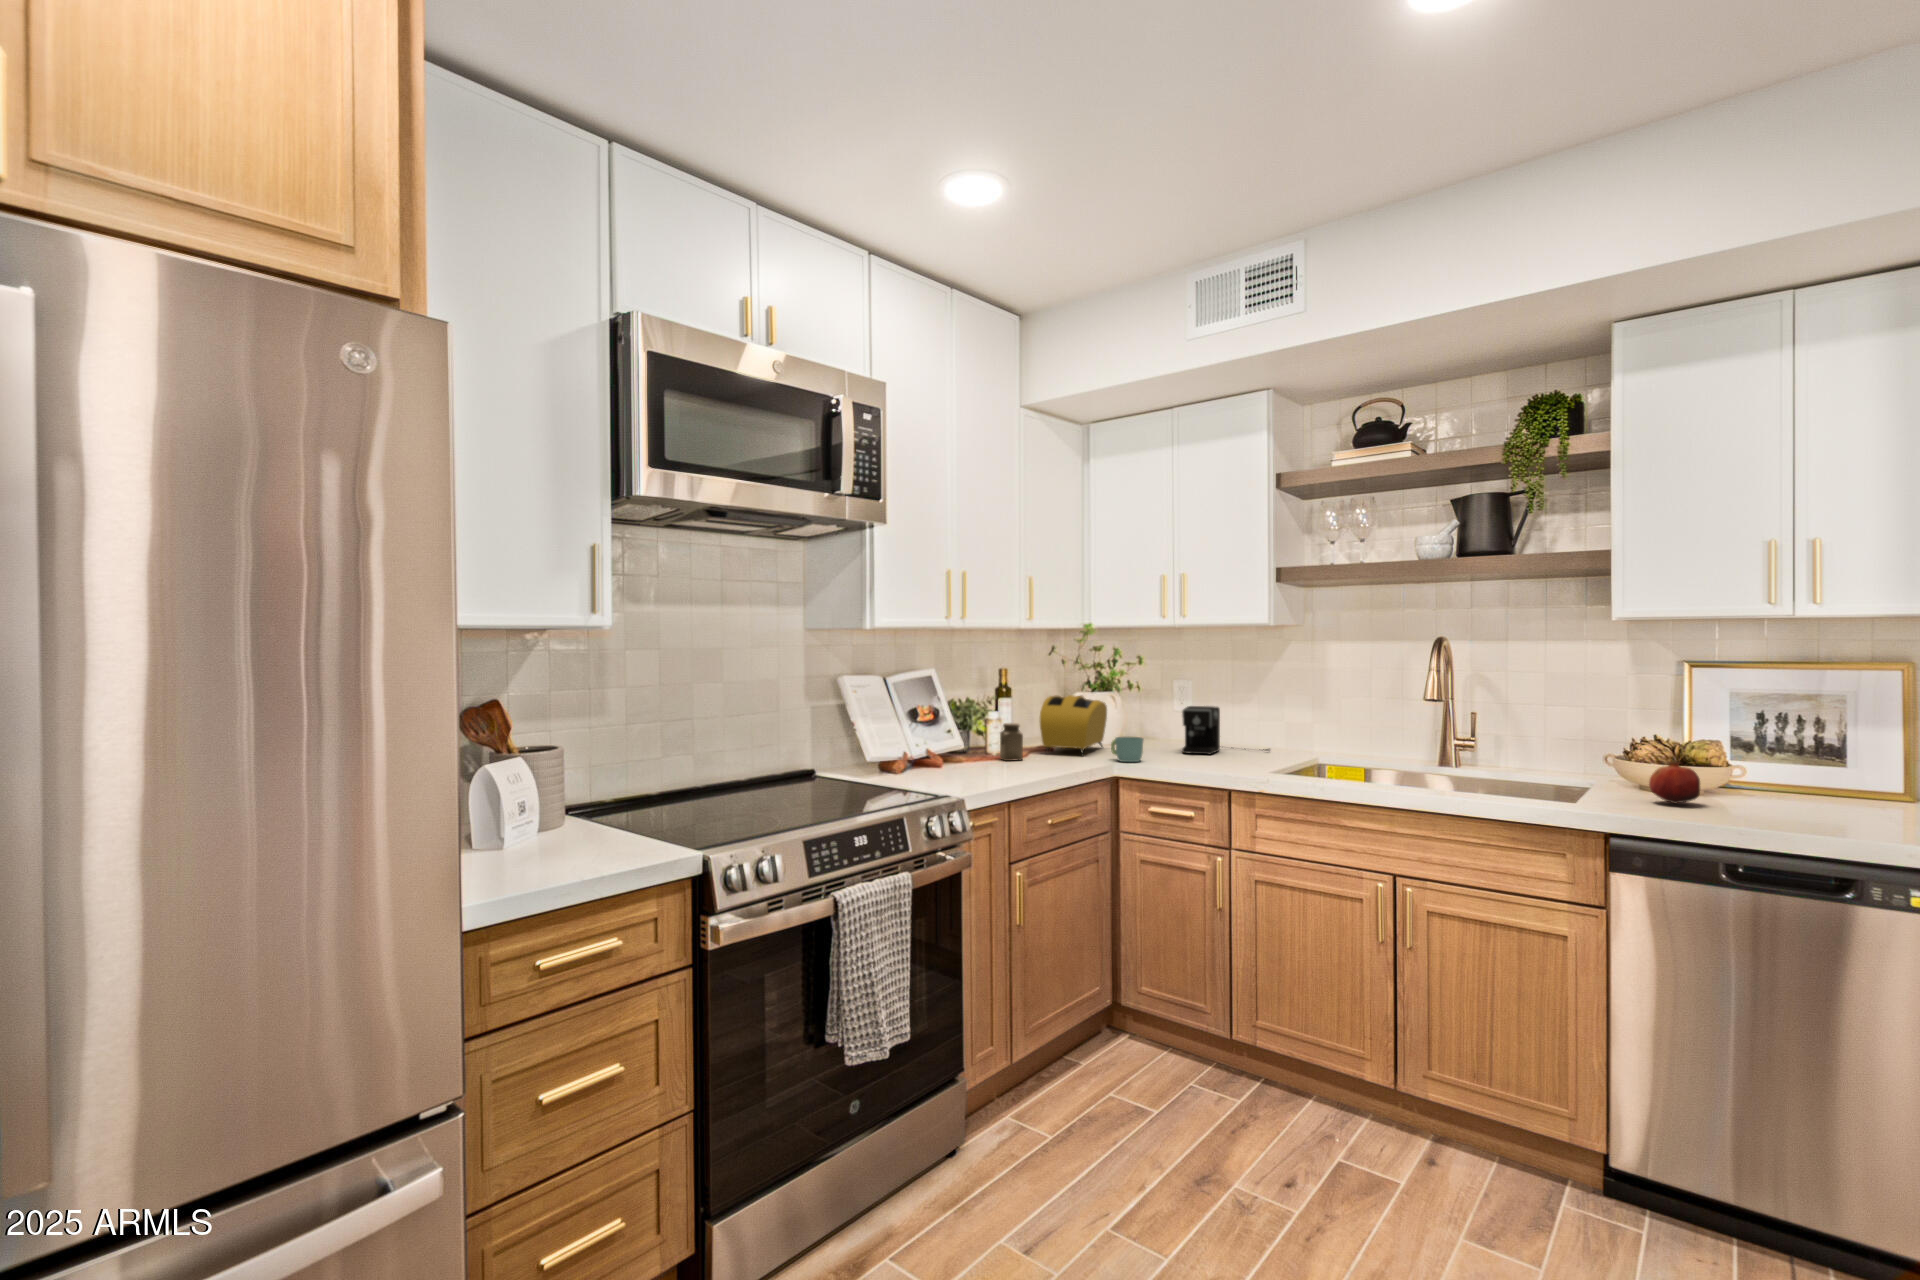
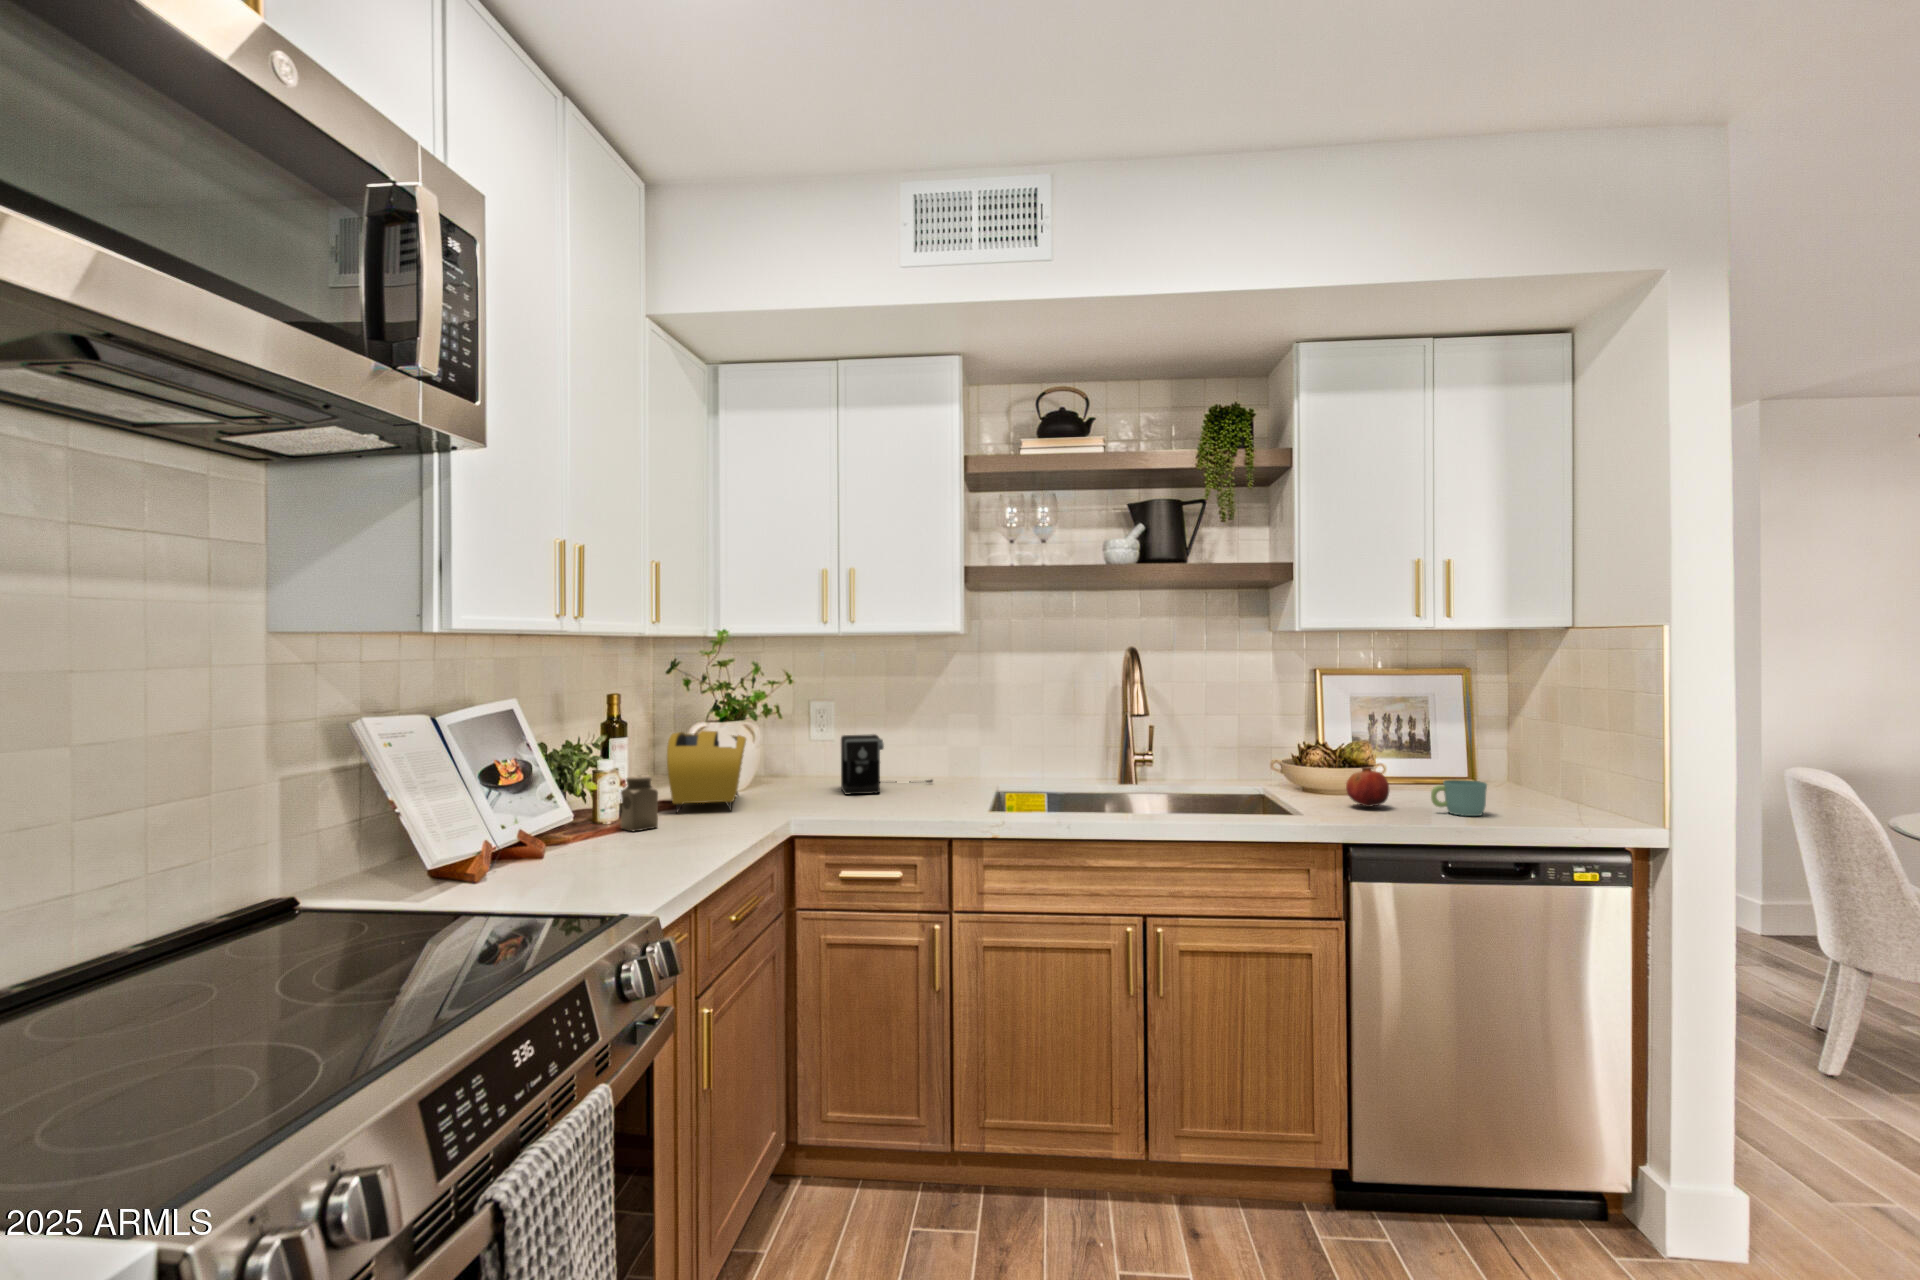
mug: present [1111,737,1144,762] -> present [1431,780,1487,816]

